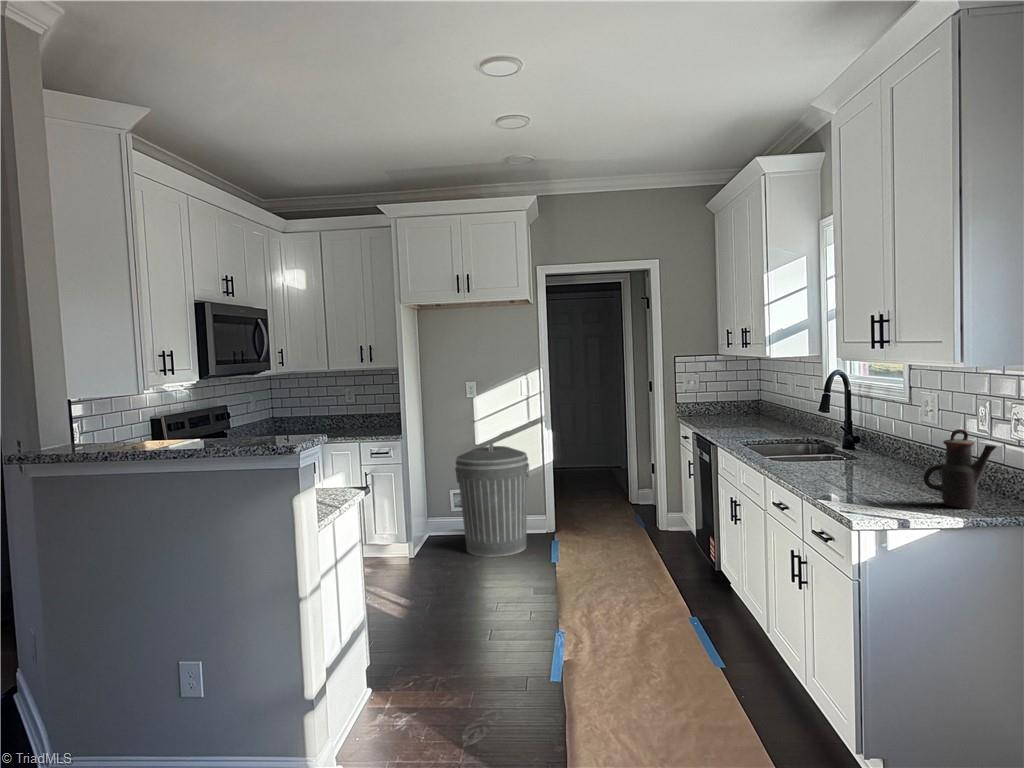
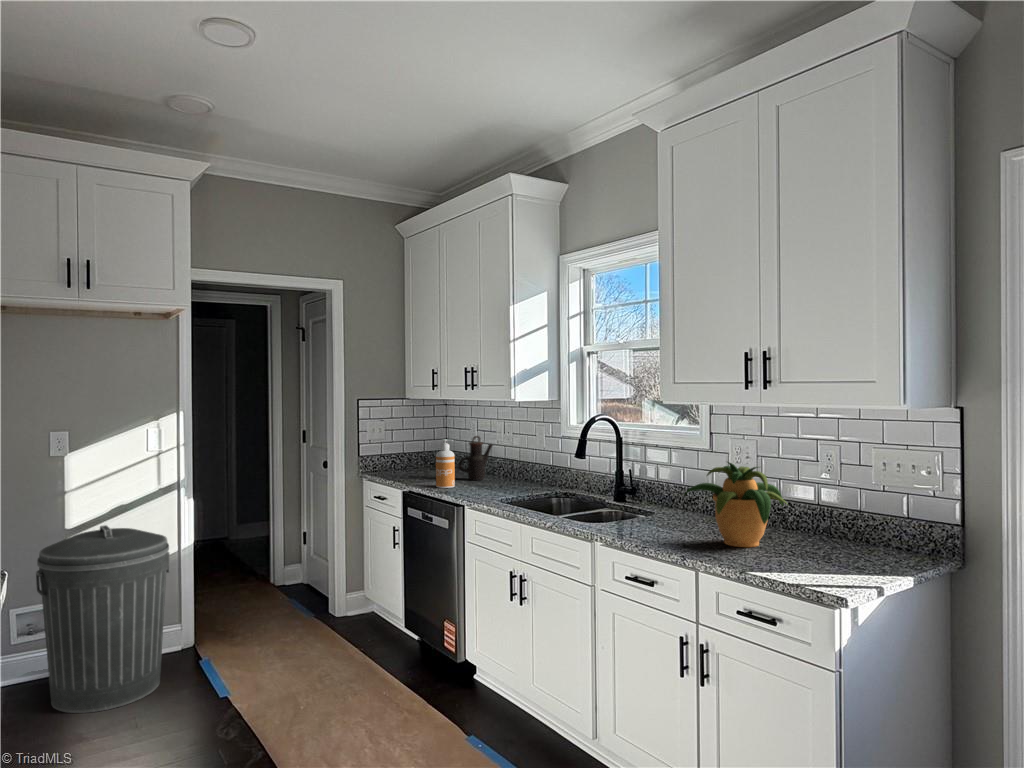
soap dispenser: none [713,390,730,430] -> present [436,439,455,488]
potted plant: none [826,411,927,487] -> present [685,462,786,547]
teapot: present [924,429,997,508] -> present [459,436,493,480]

